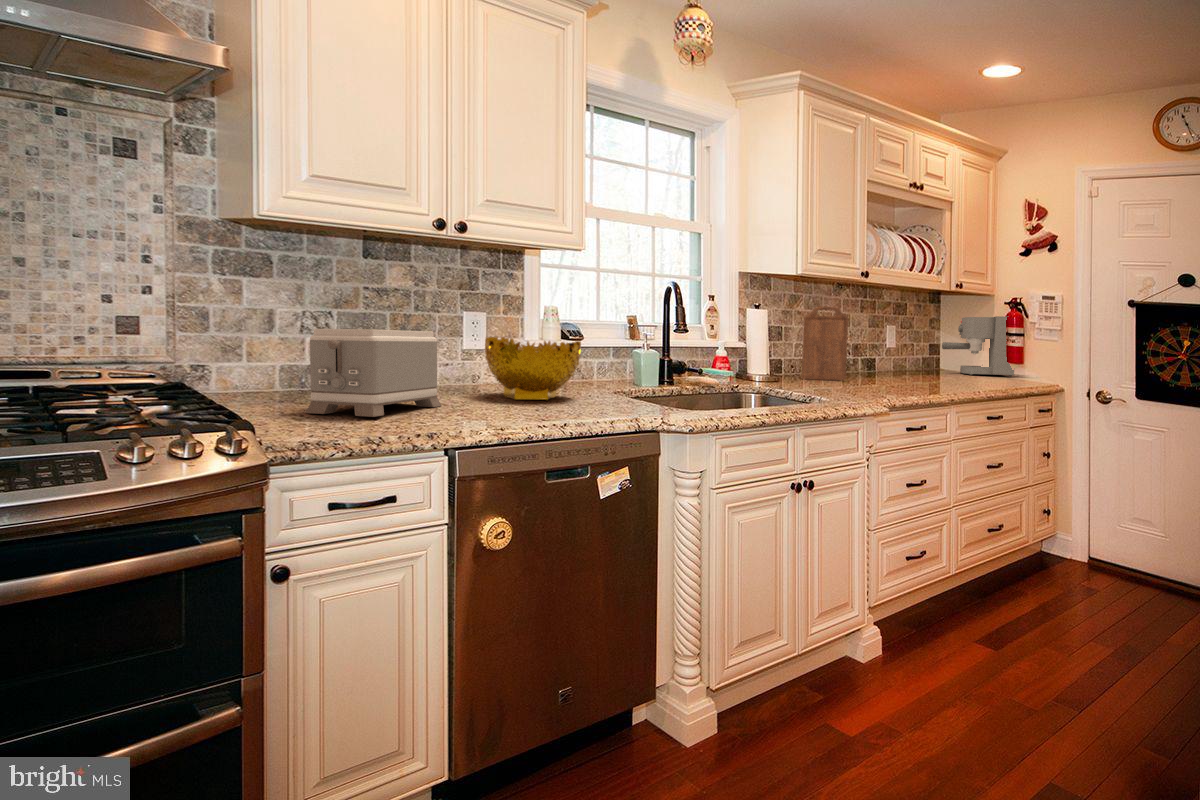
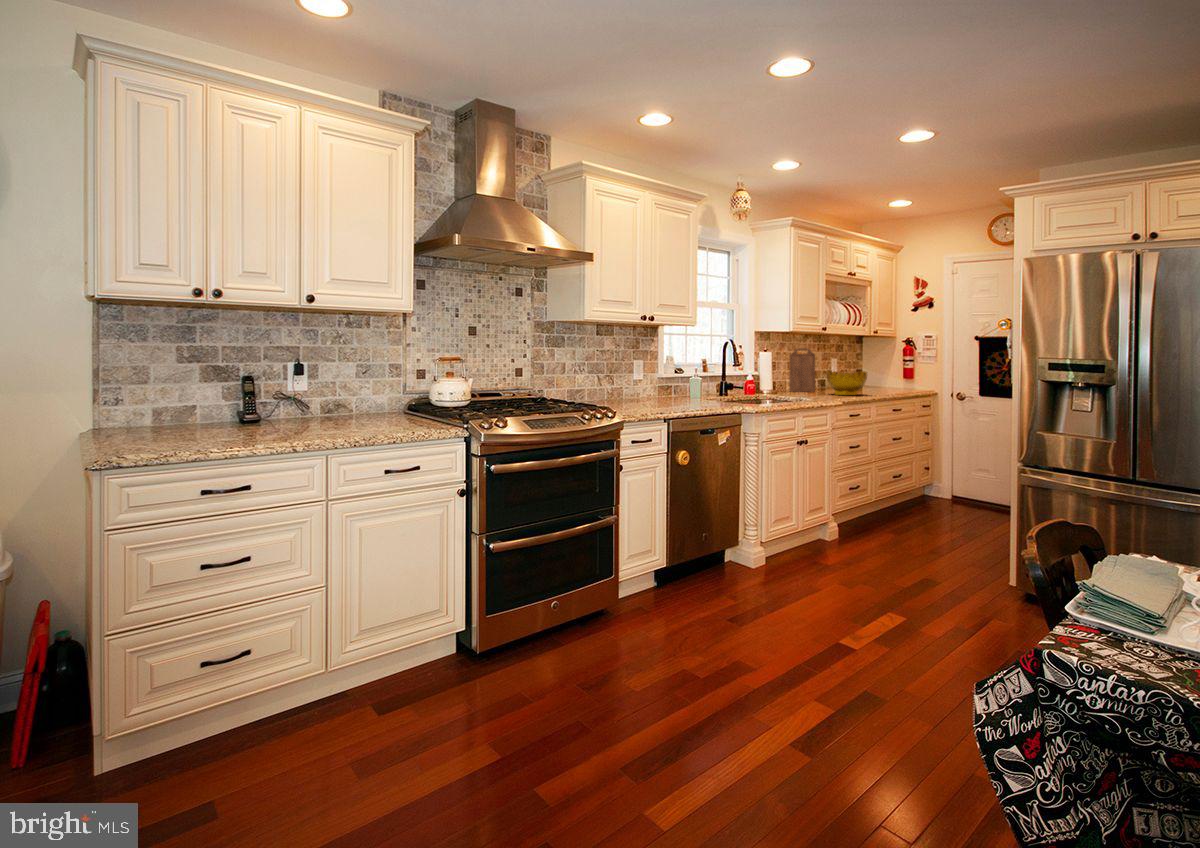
coffee maker: present [942,316,1014,376] -> none [867,349,912,387]
toaster: present [306,329,441,417] -> none [614,371,654,408]
decorative bowl: present [485,337,581,399] -> present [827,370,867,395]

